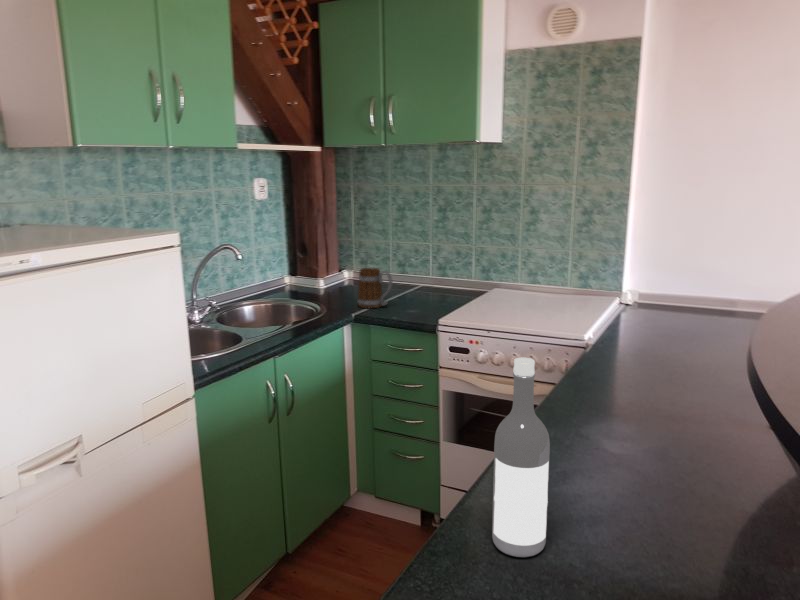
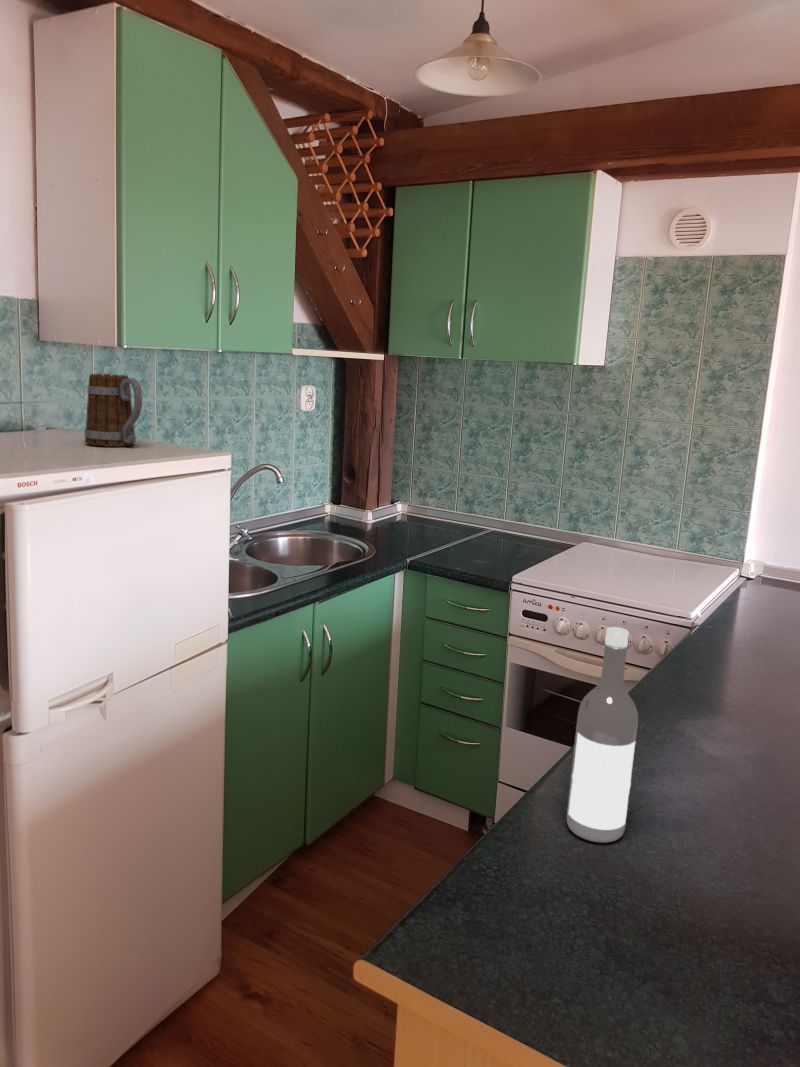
mug: present [357,268,392,308] -> present [85,374,142,447]

